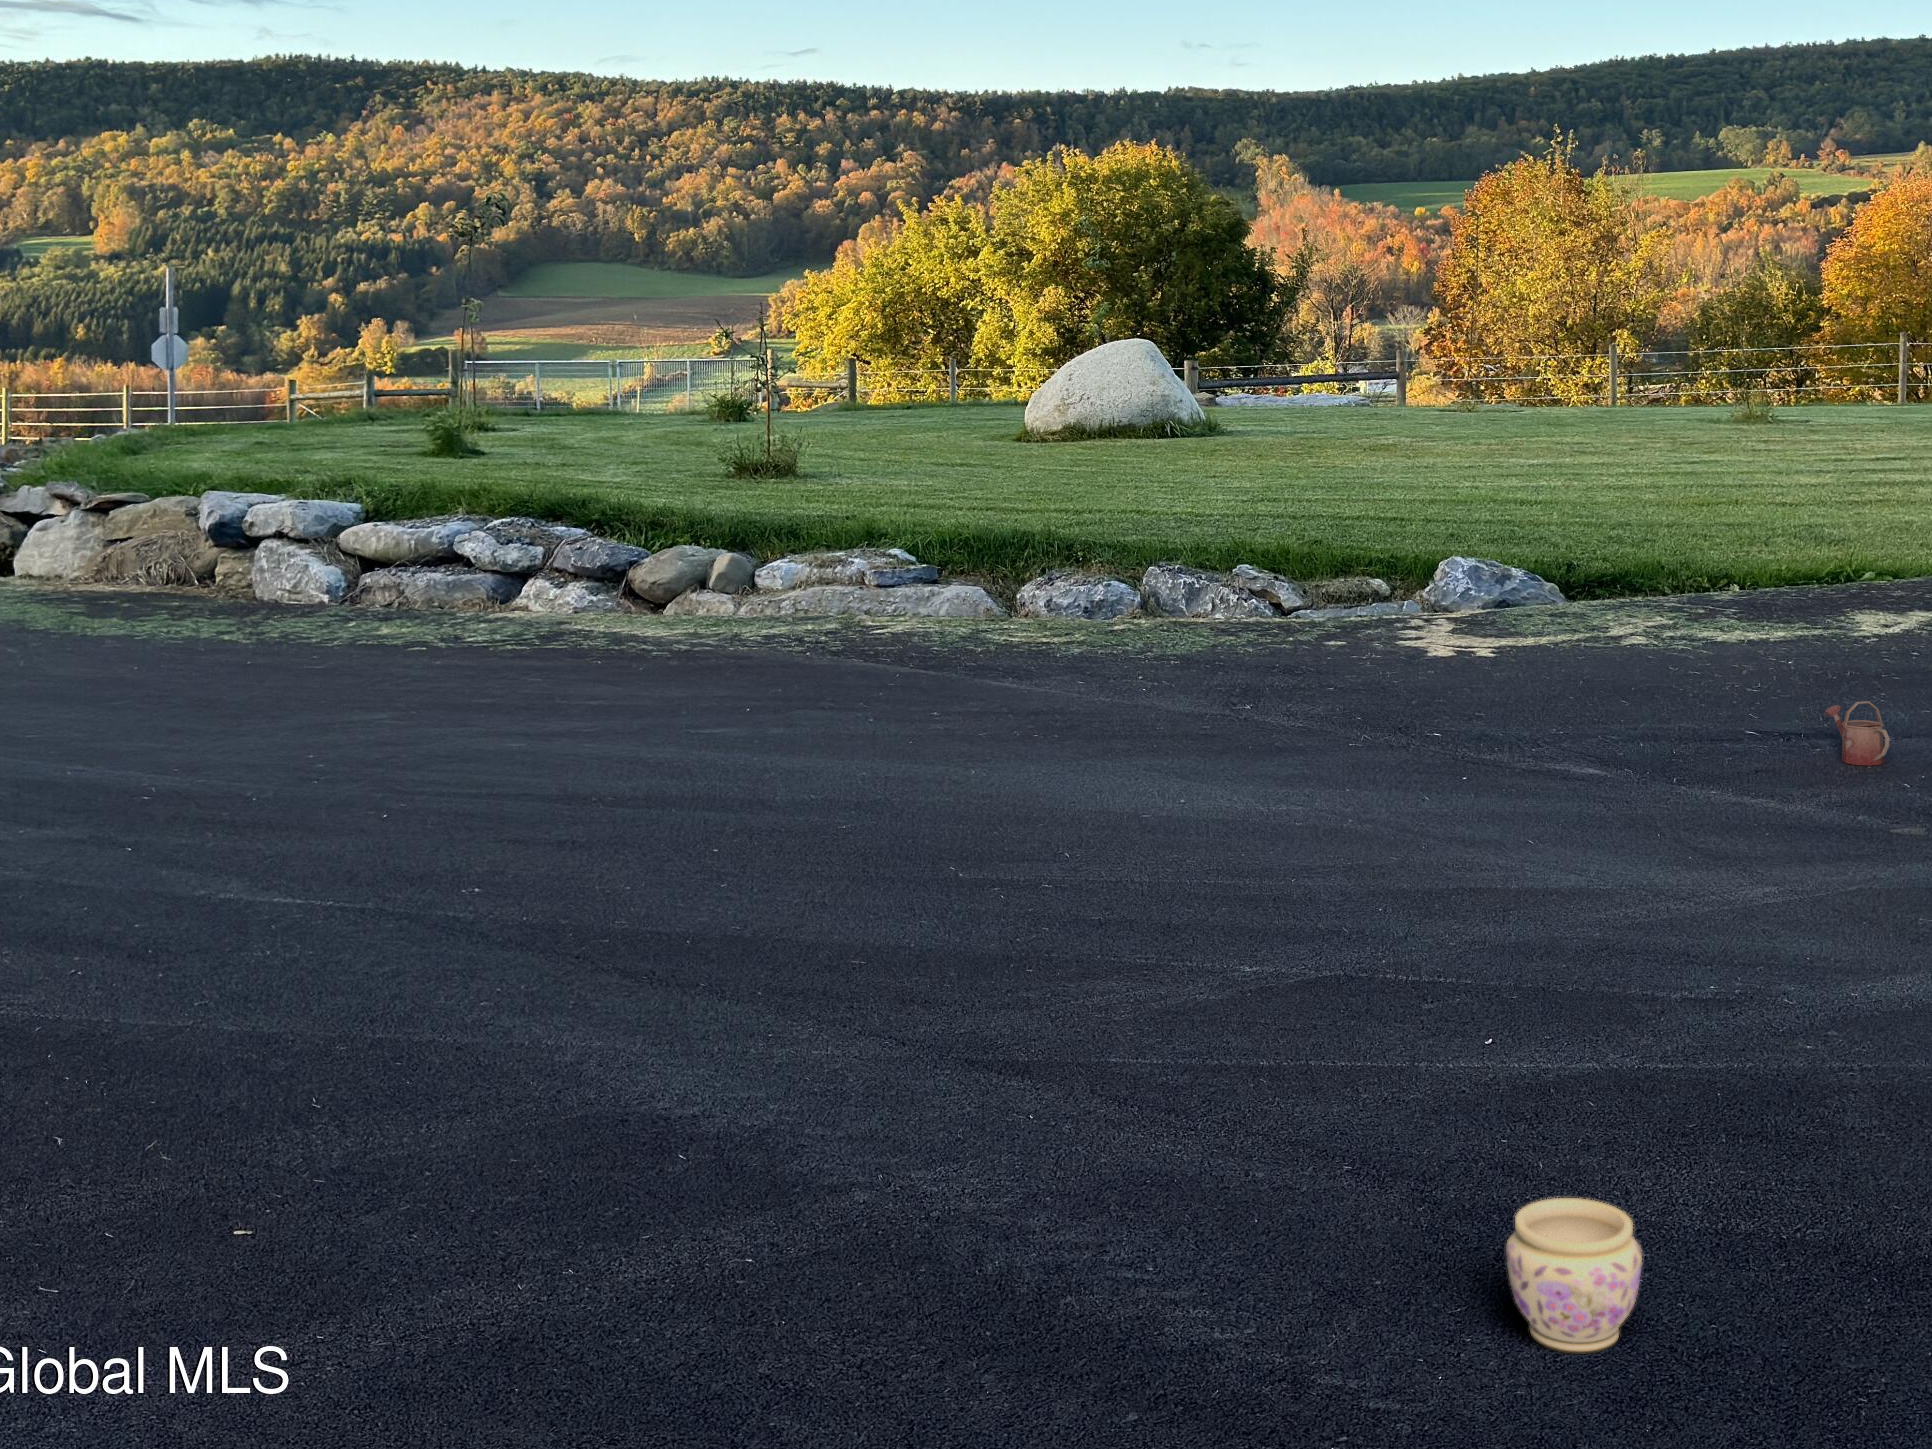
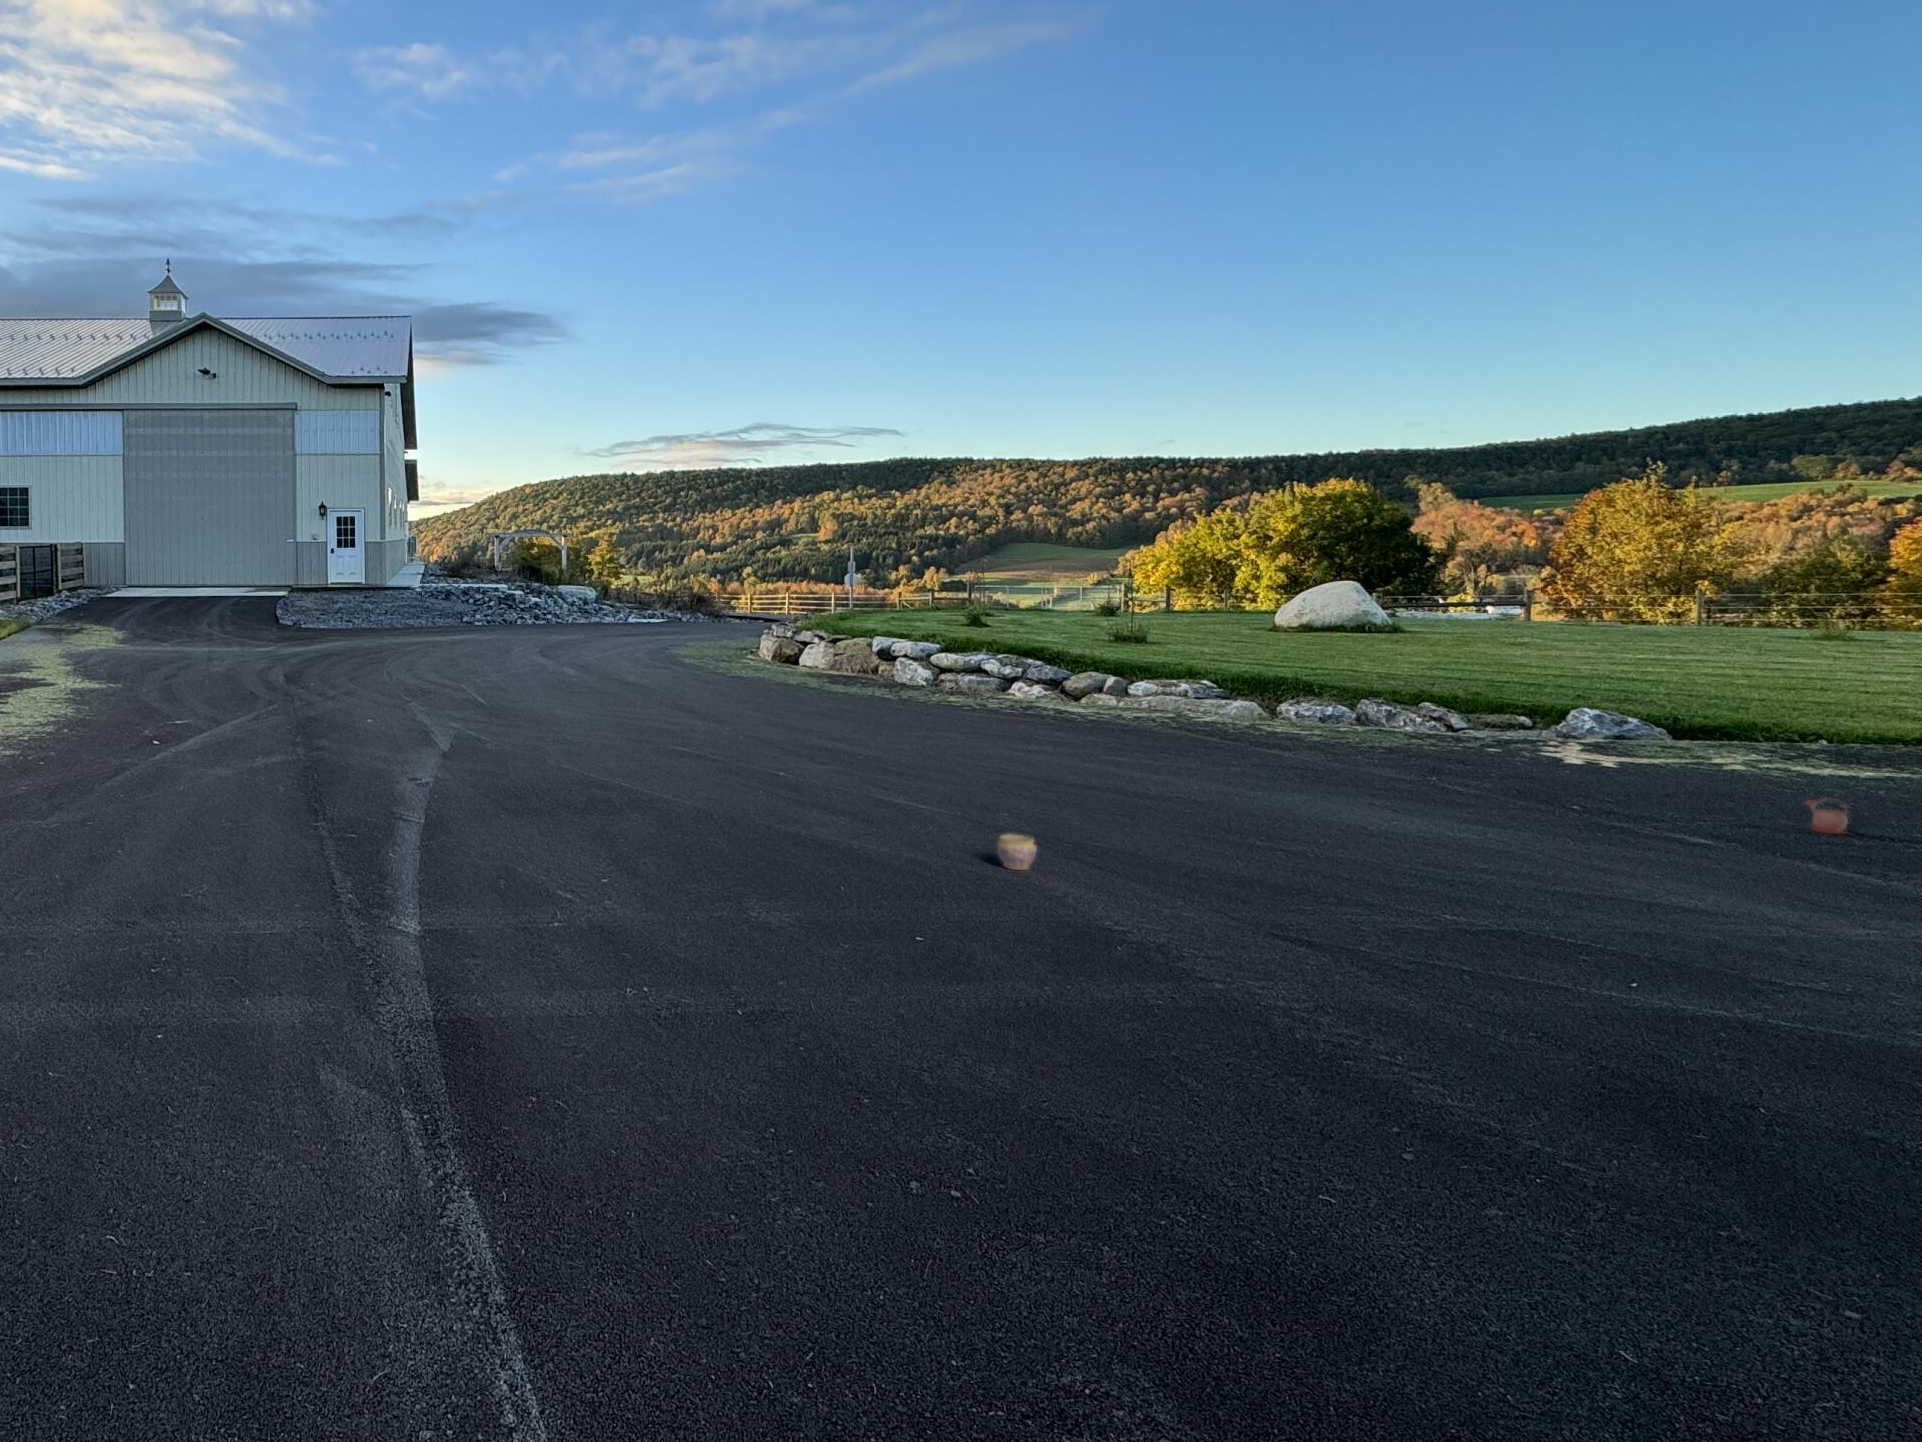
planter: present [1506,1198,1642,1353] -> present [997,834,1037,870]

